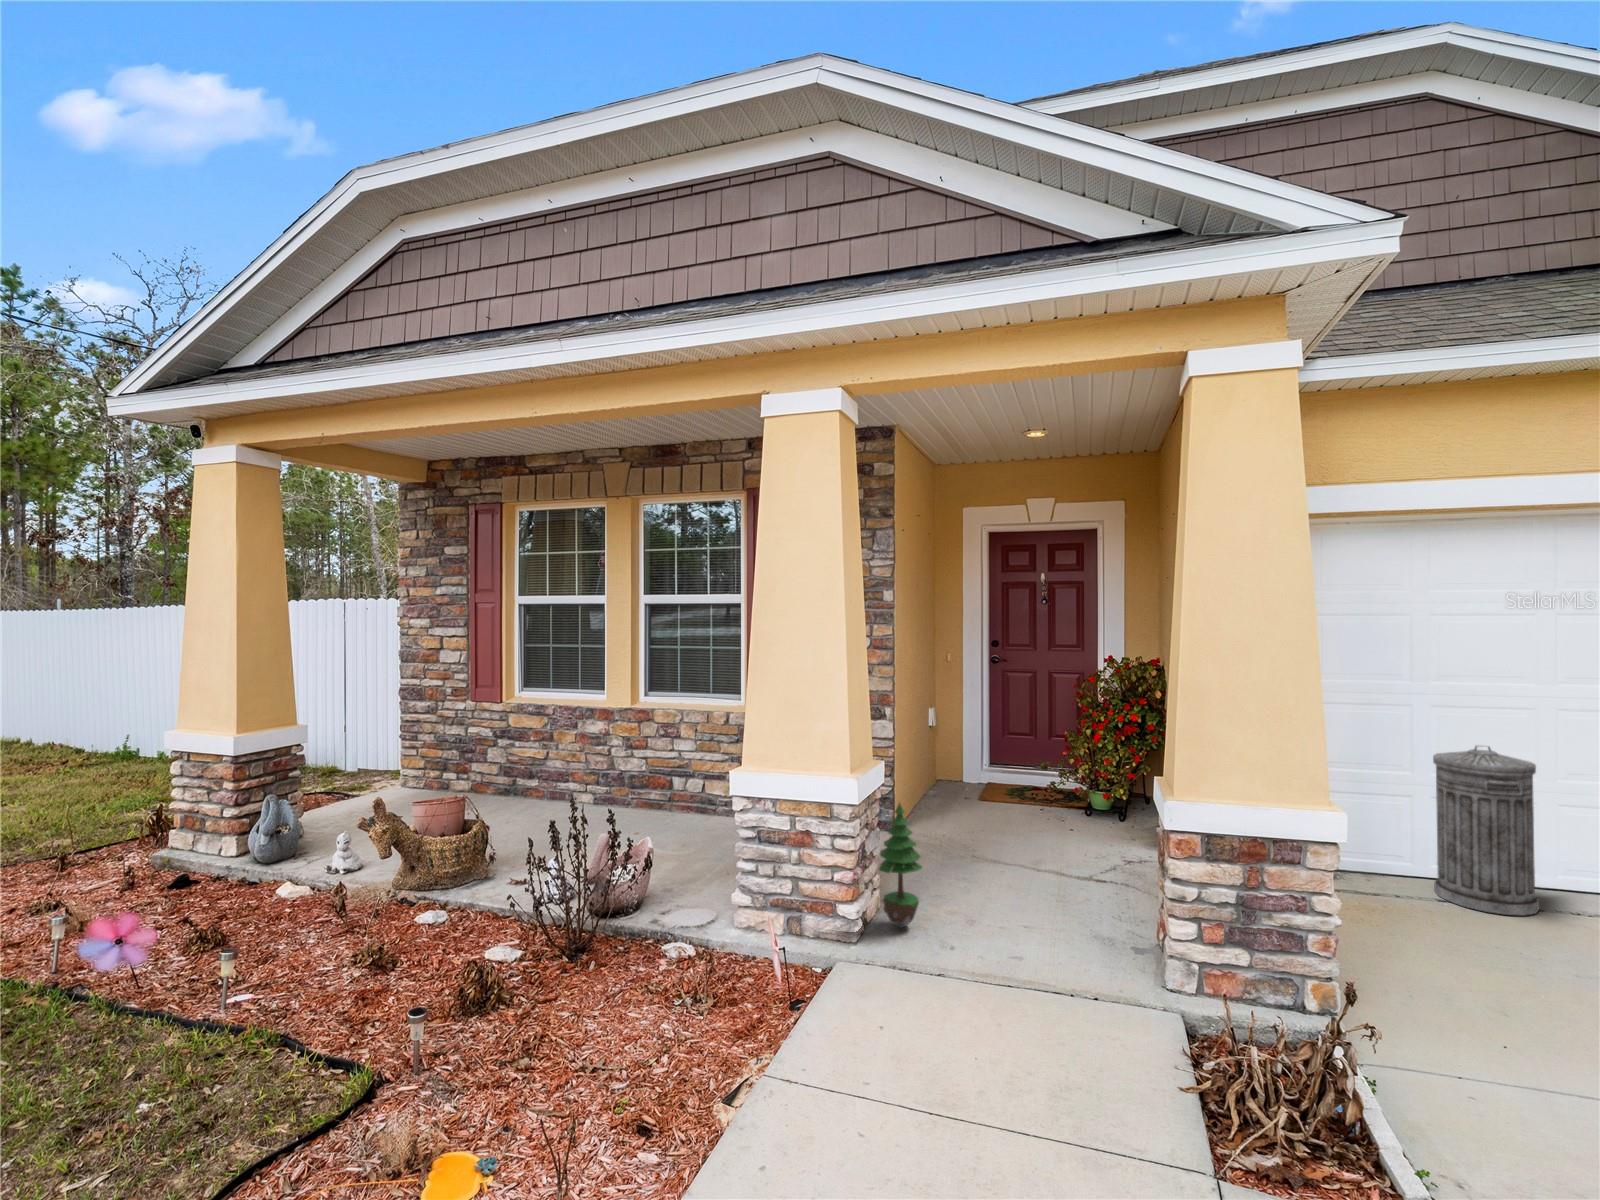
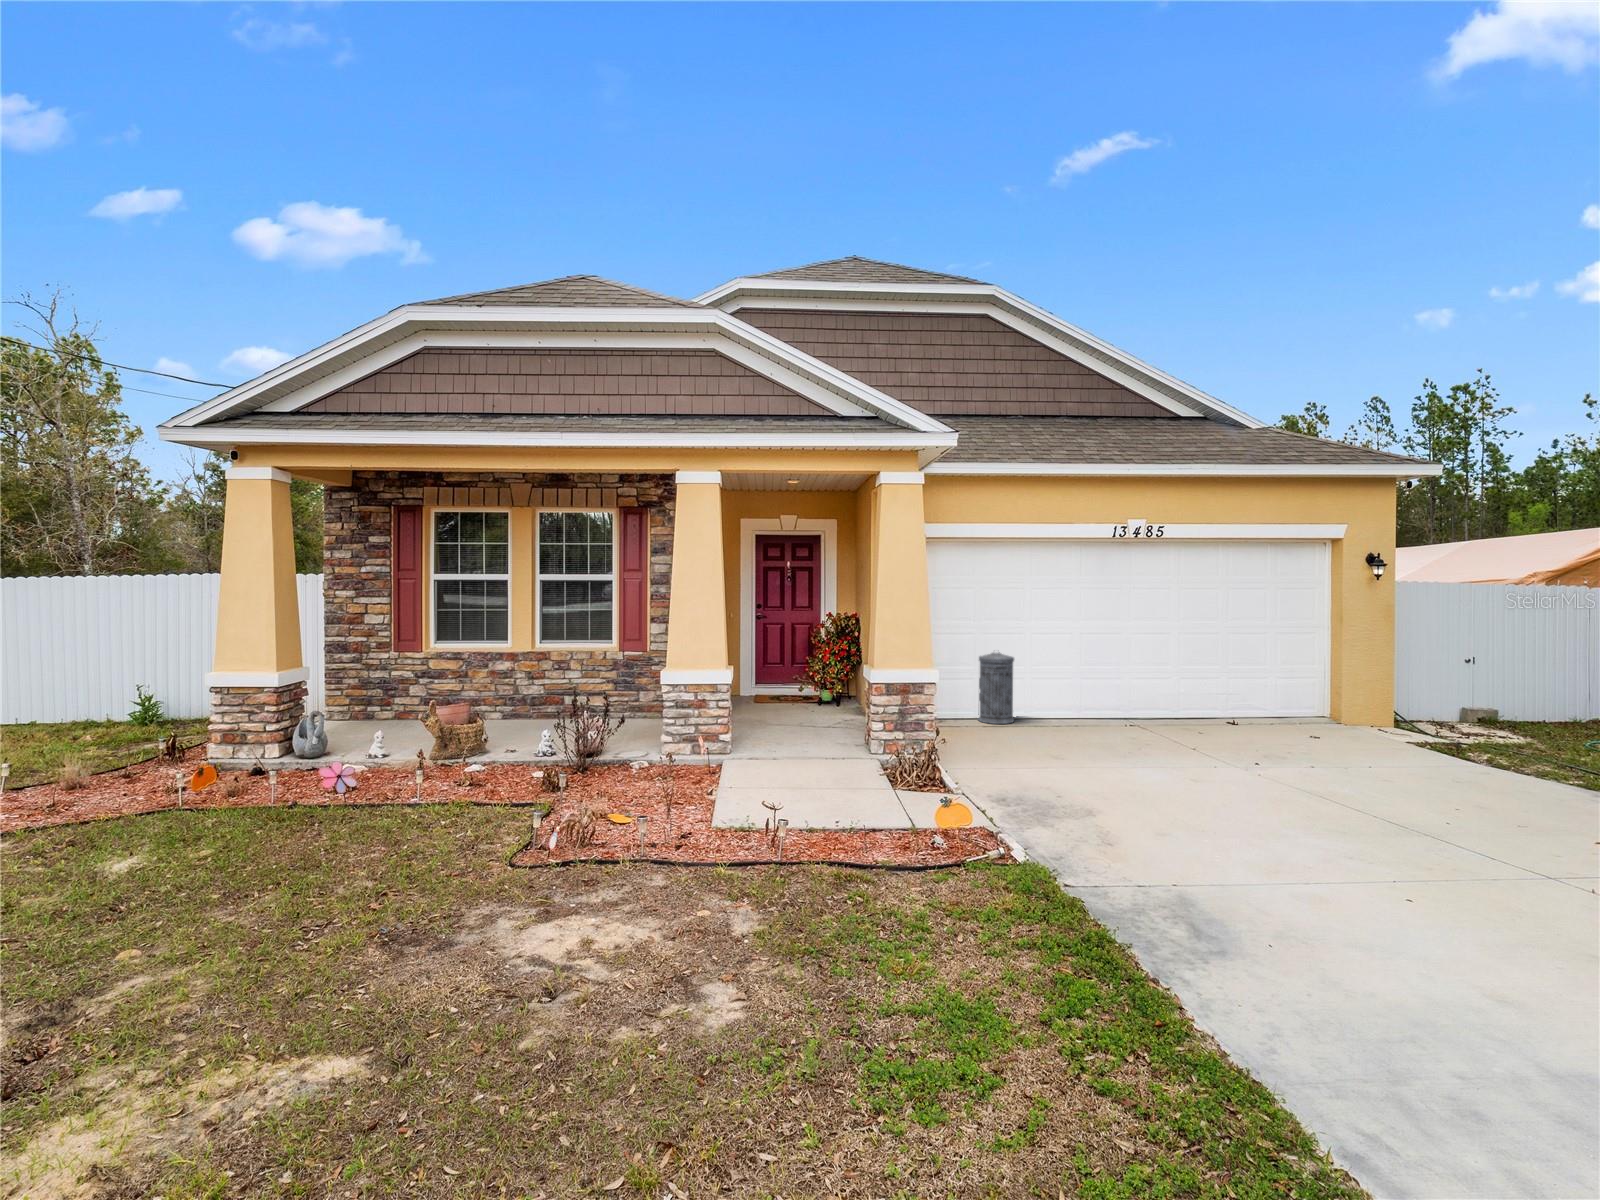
potted tree: present [879,803,922,928] -> none [737,684,759,747]

